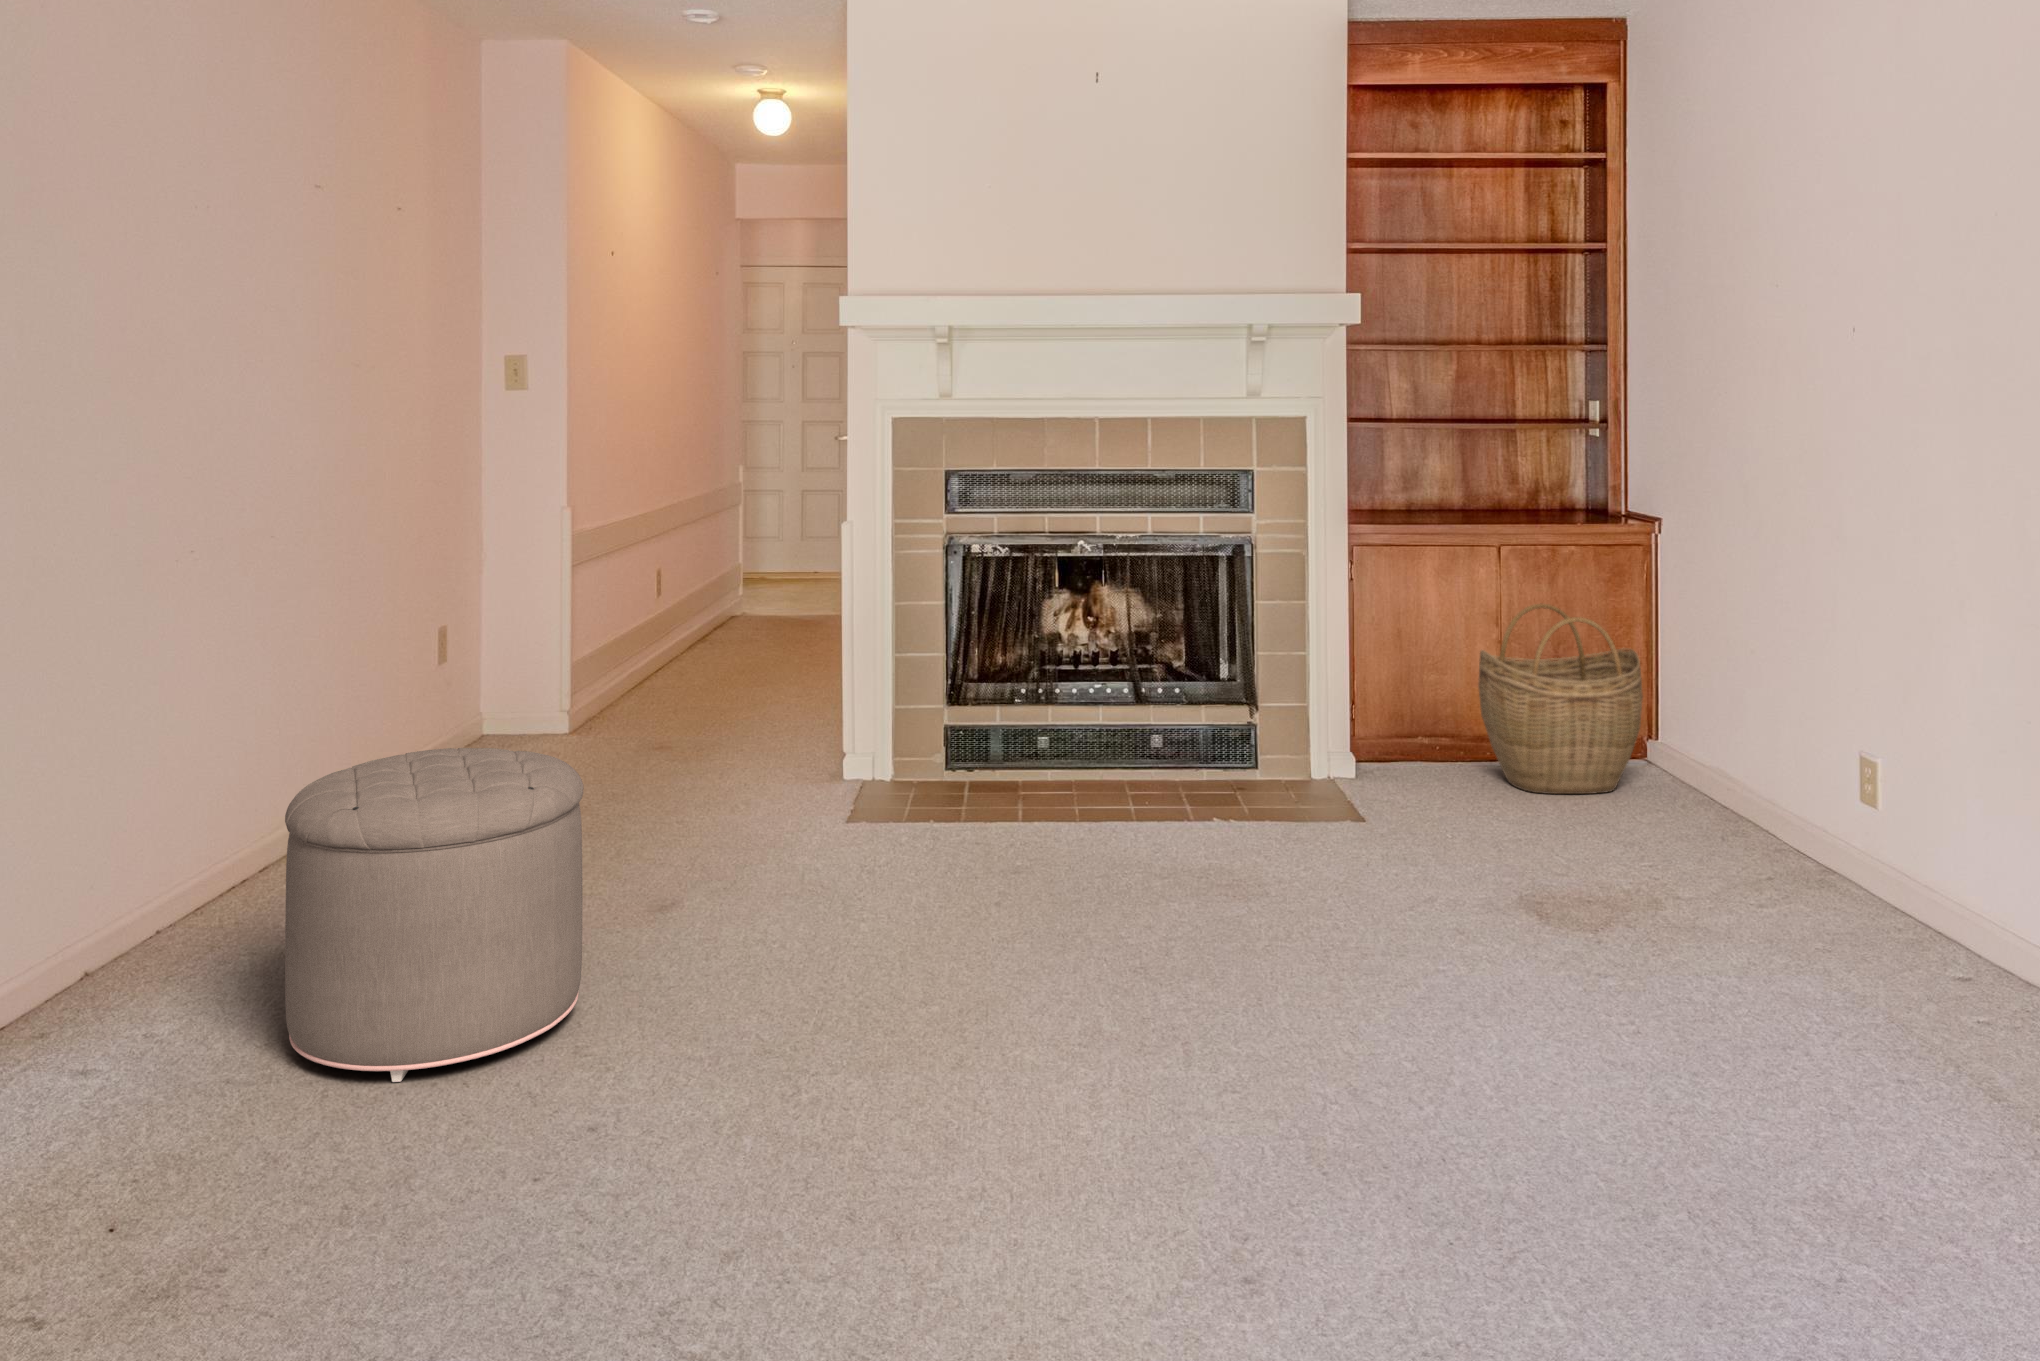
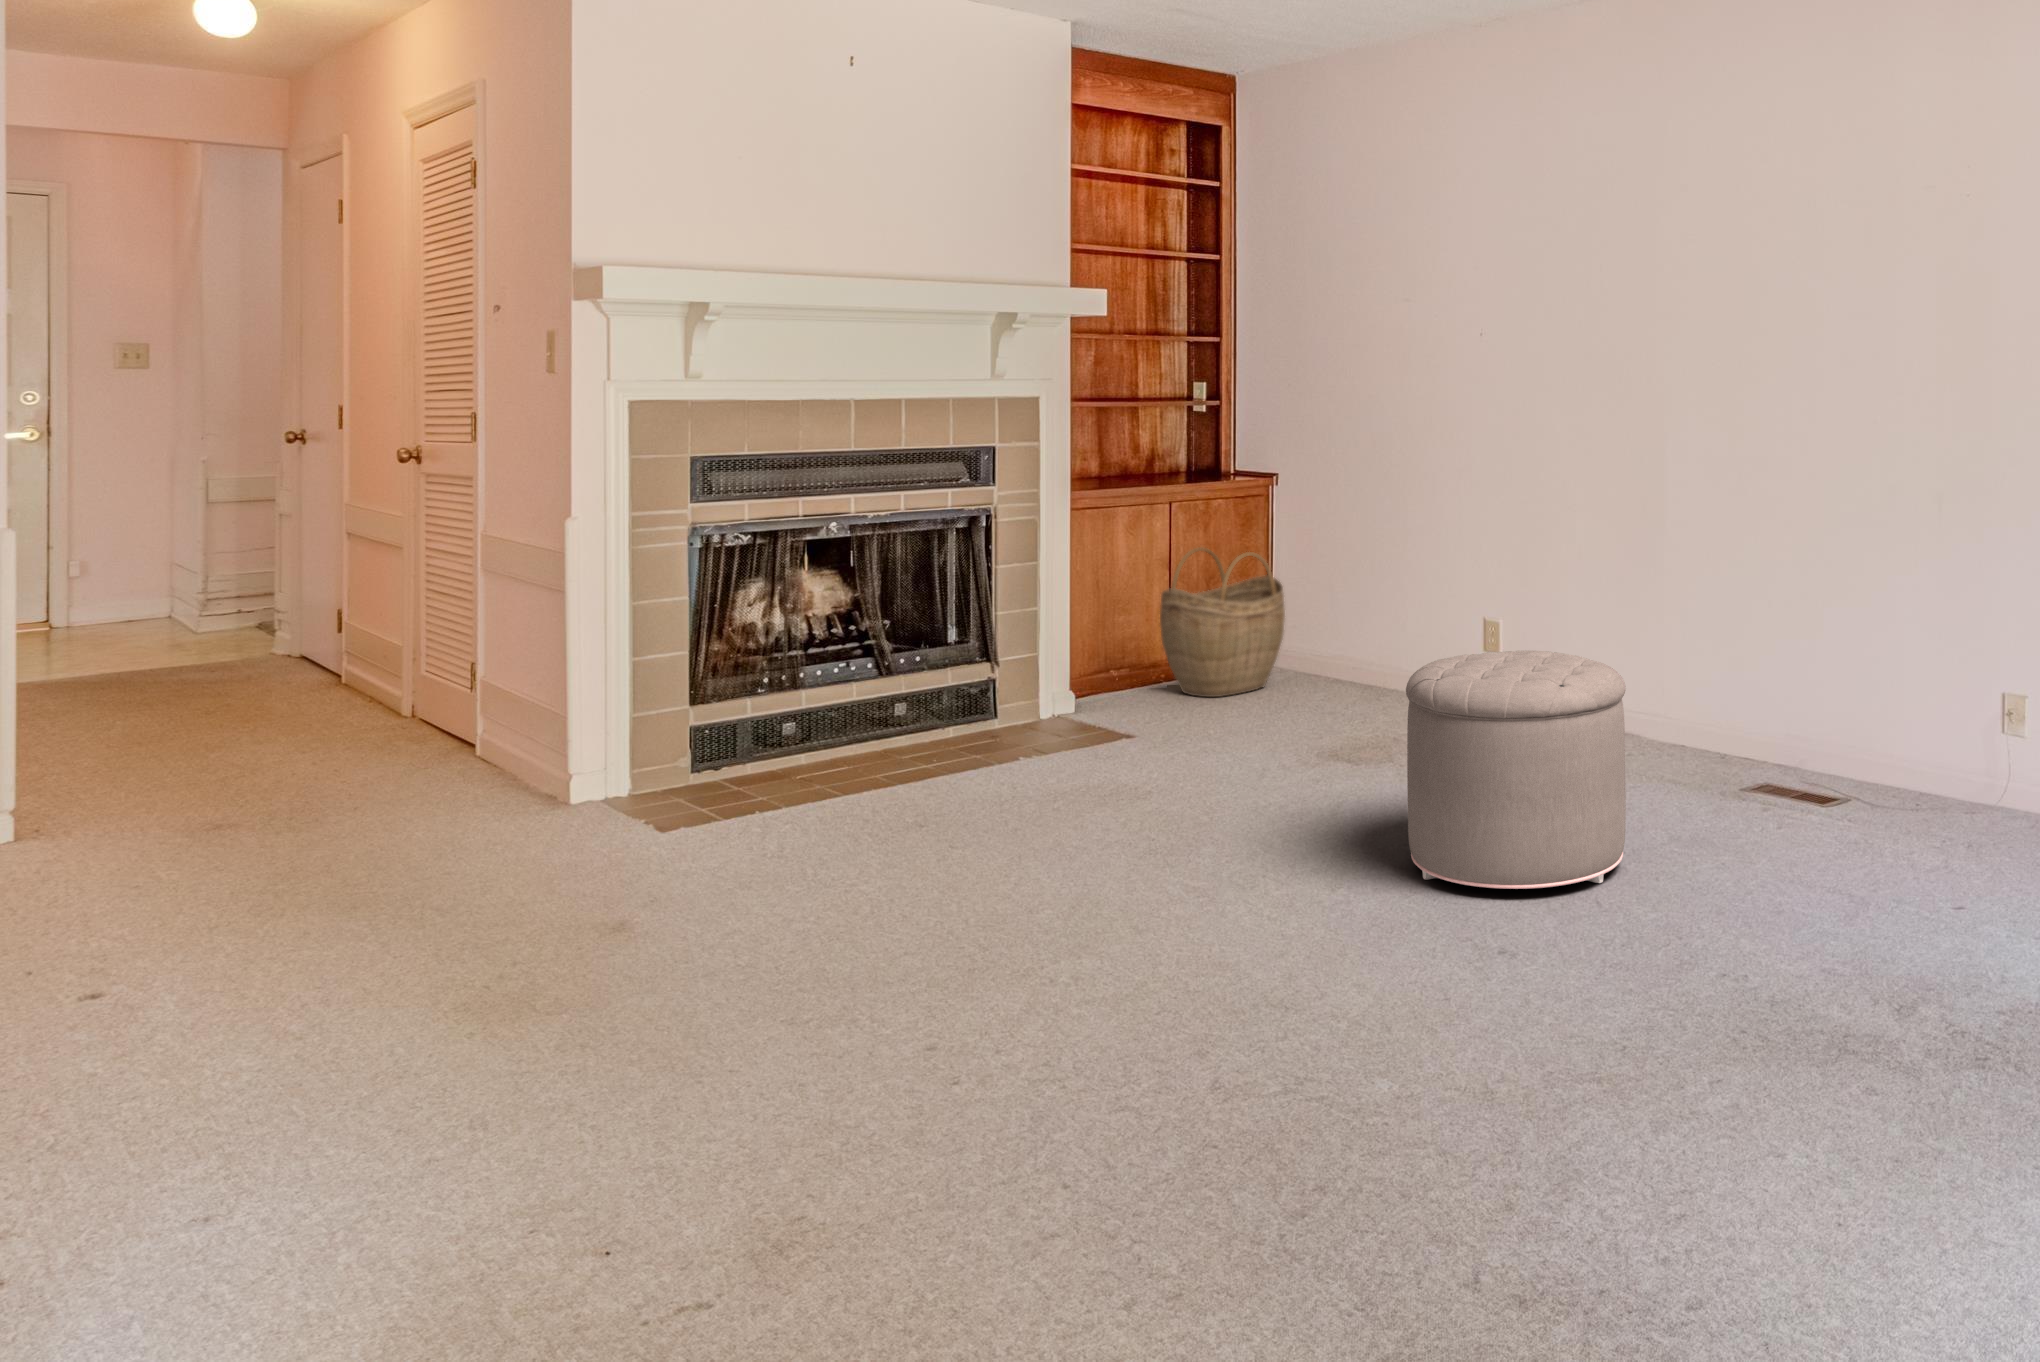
ottoman: present [285,748,584,1082] -> present [1406,650,1626,889]

